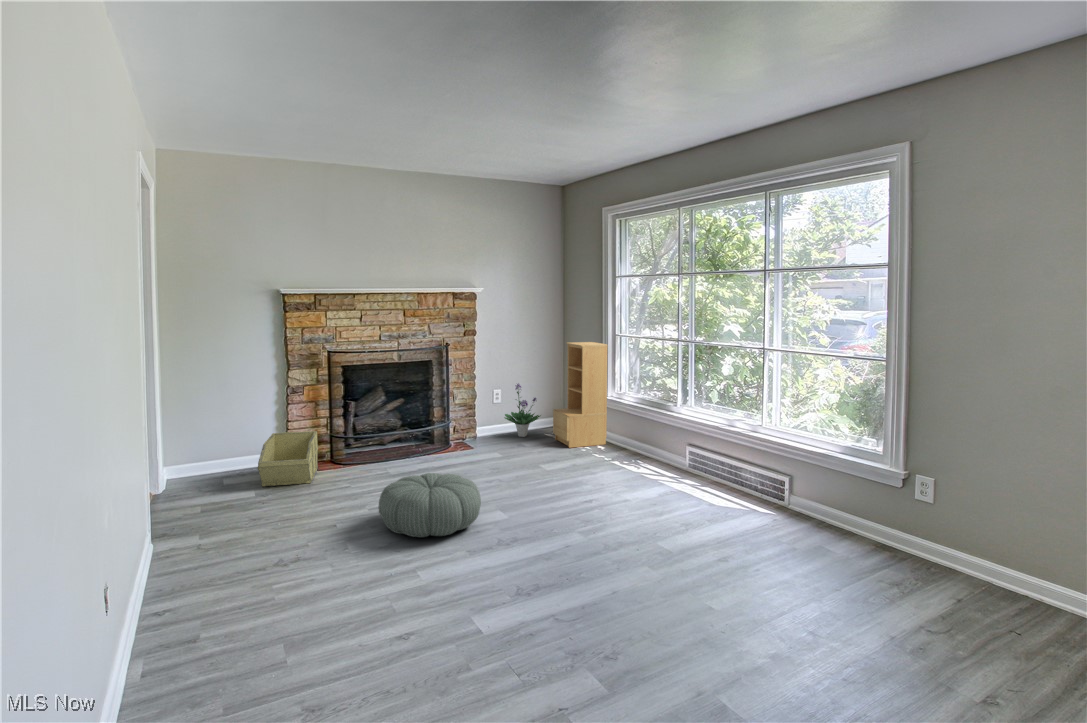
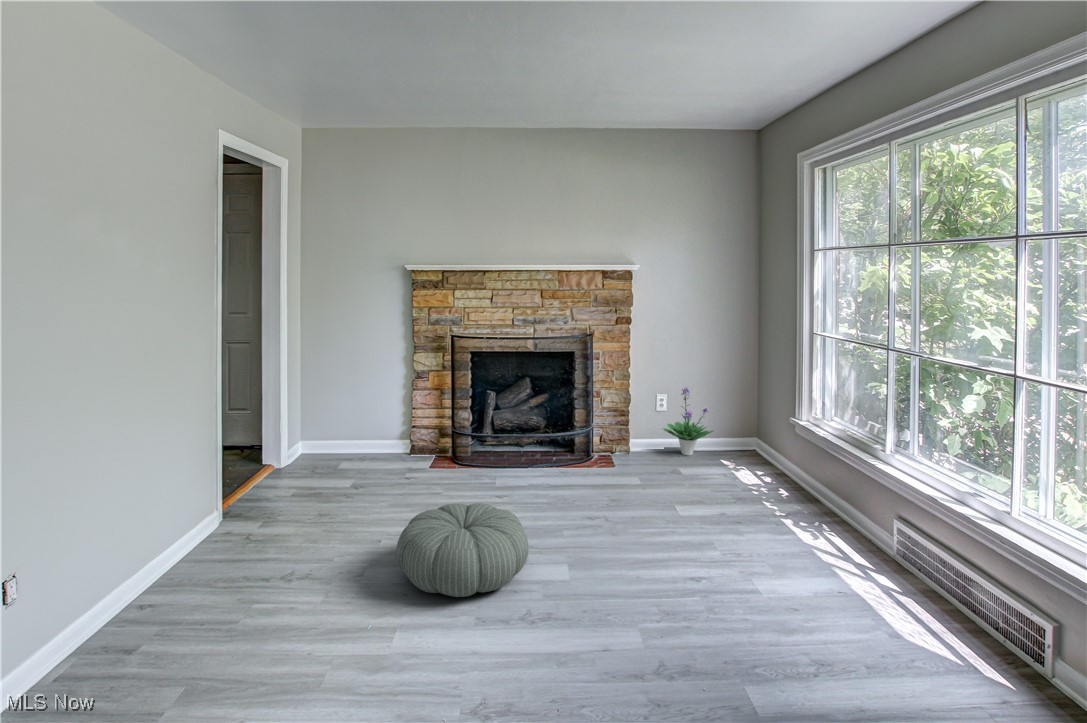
bookshelf: present [553,342,608,448] -> none [722,340,802,485]
storage bin: present [258,431,318,486] -> none [353,420,437,482]

